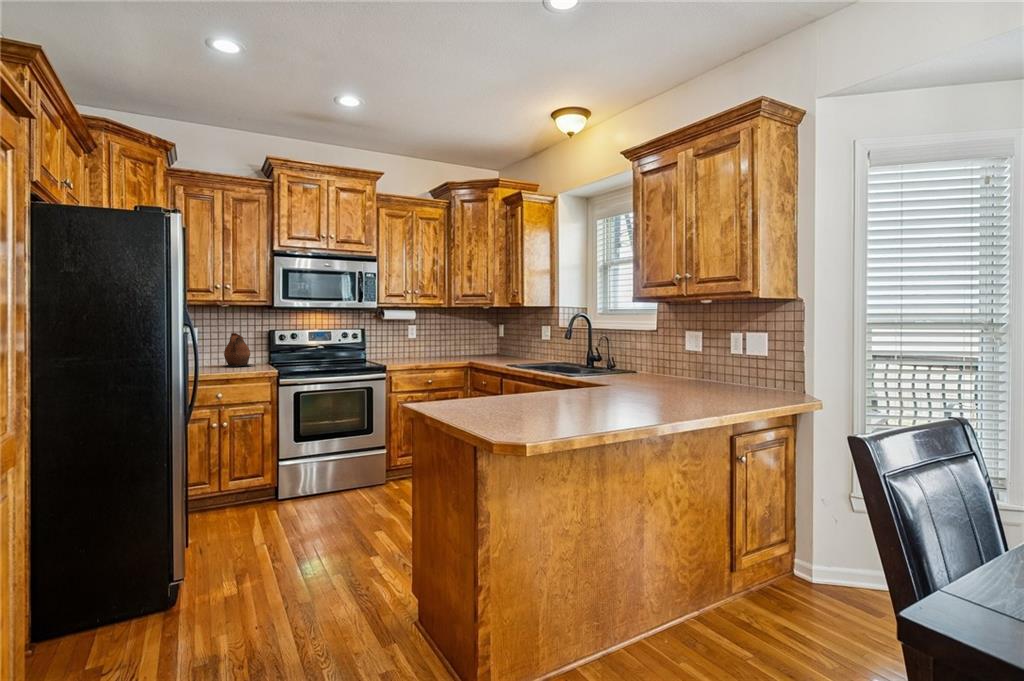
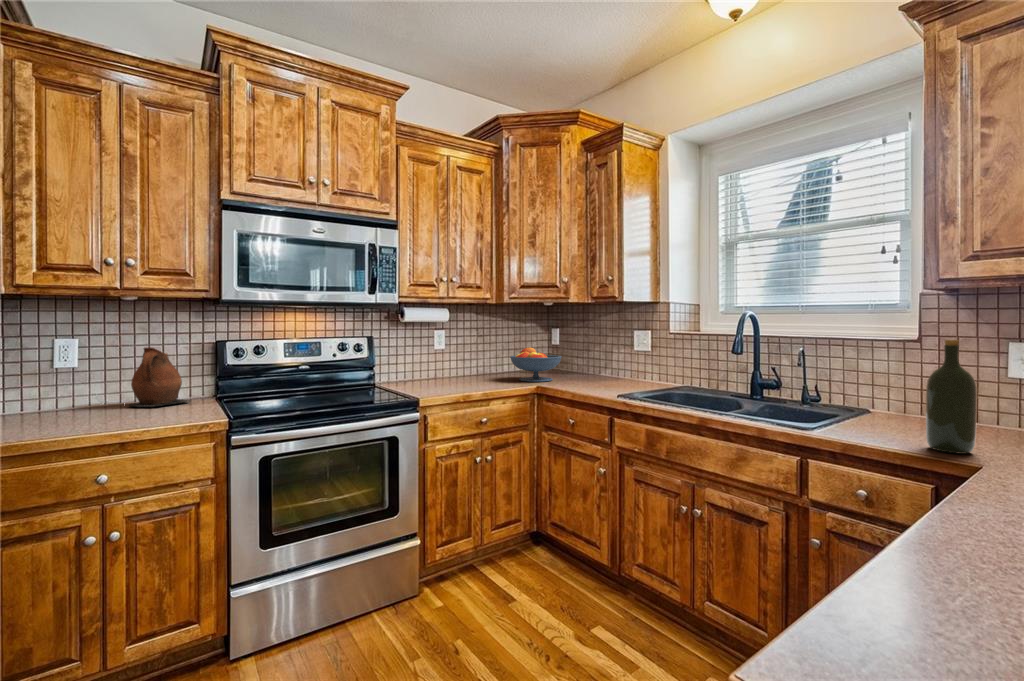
wine bottle: none [606,329,625,383] -> present [926,340,977,454]
fruit bowl: none [459,337,495,360] -> present [510,348,562,382]

